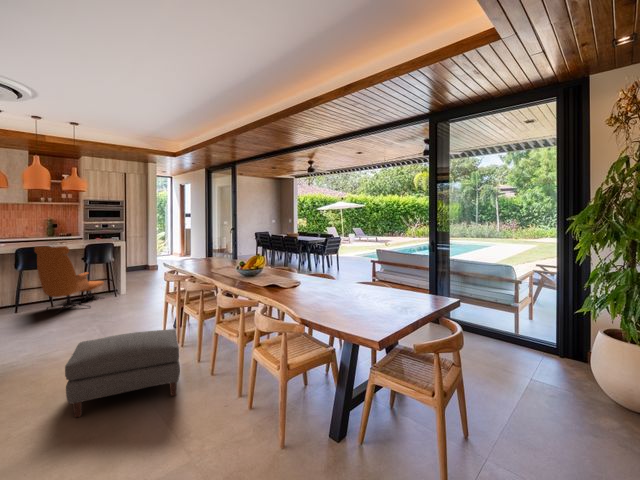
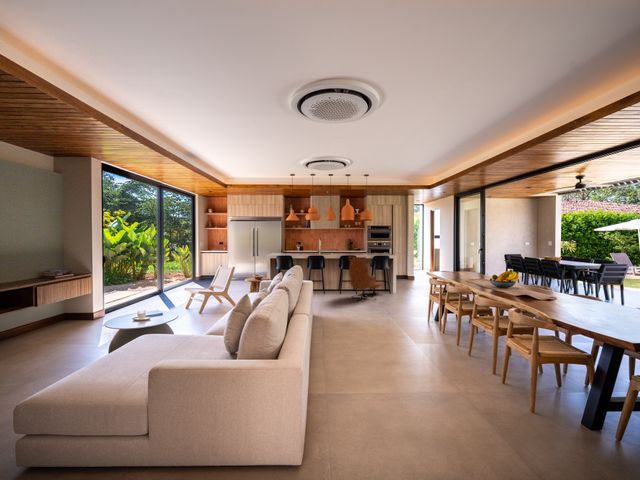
ottoman: present [65,329,180,418] -> none [384,314,448,360]

